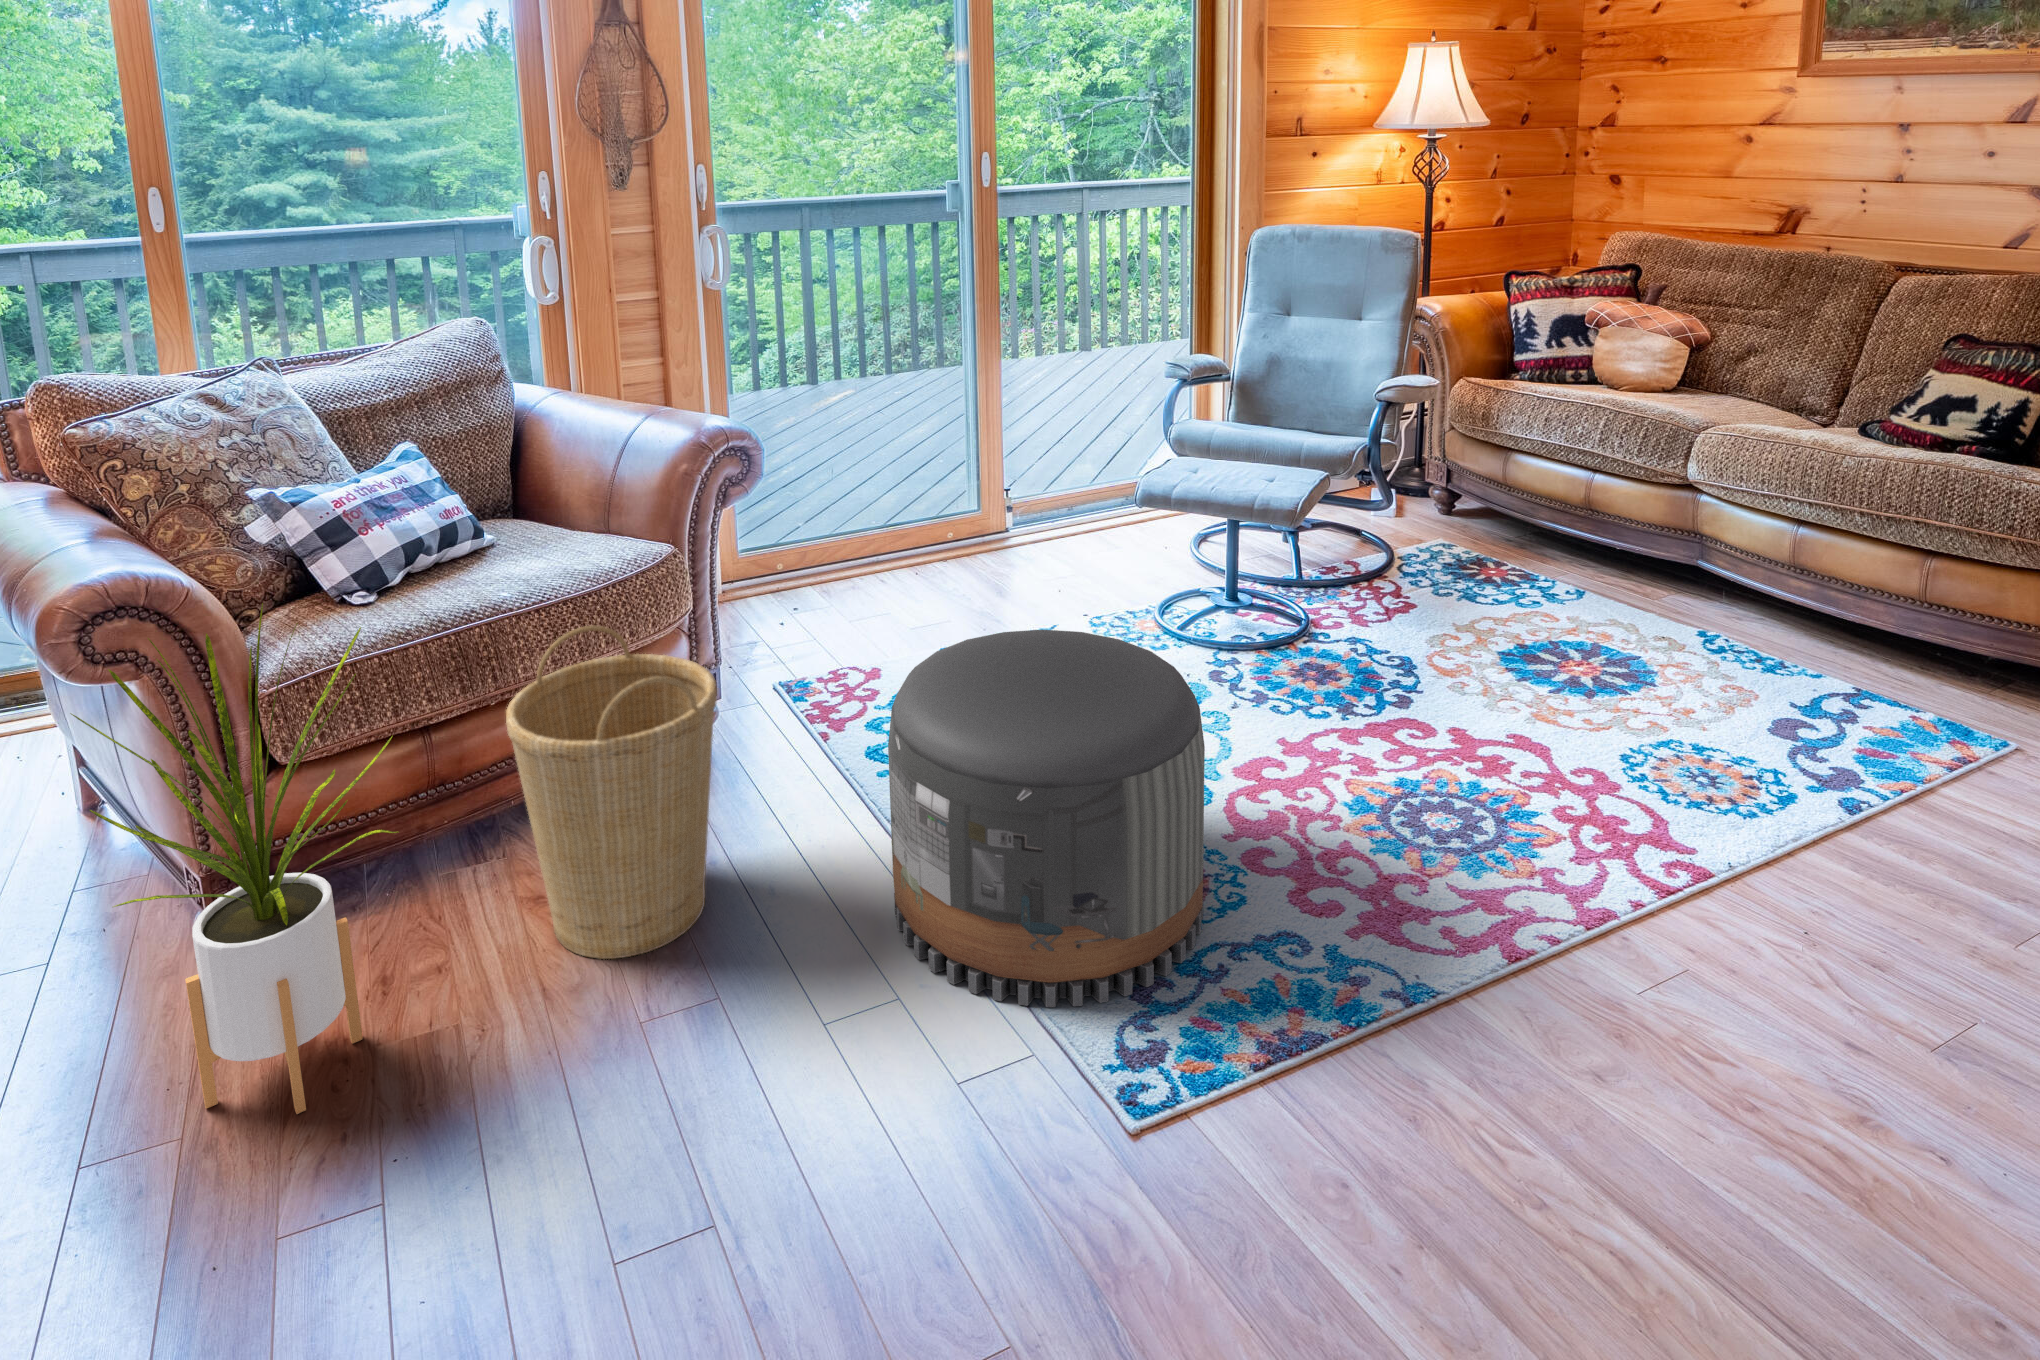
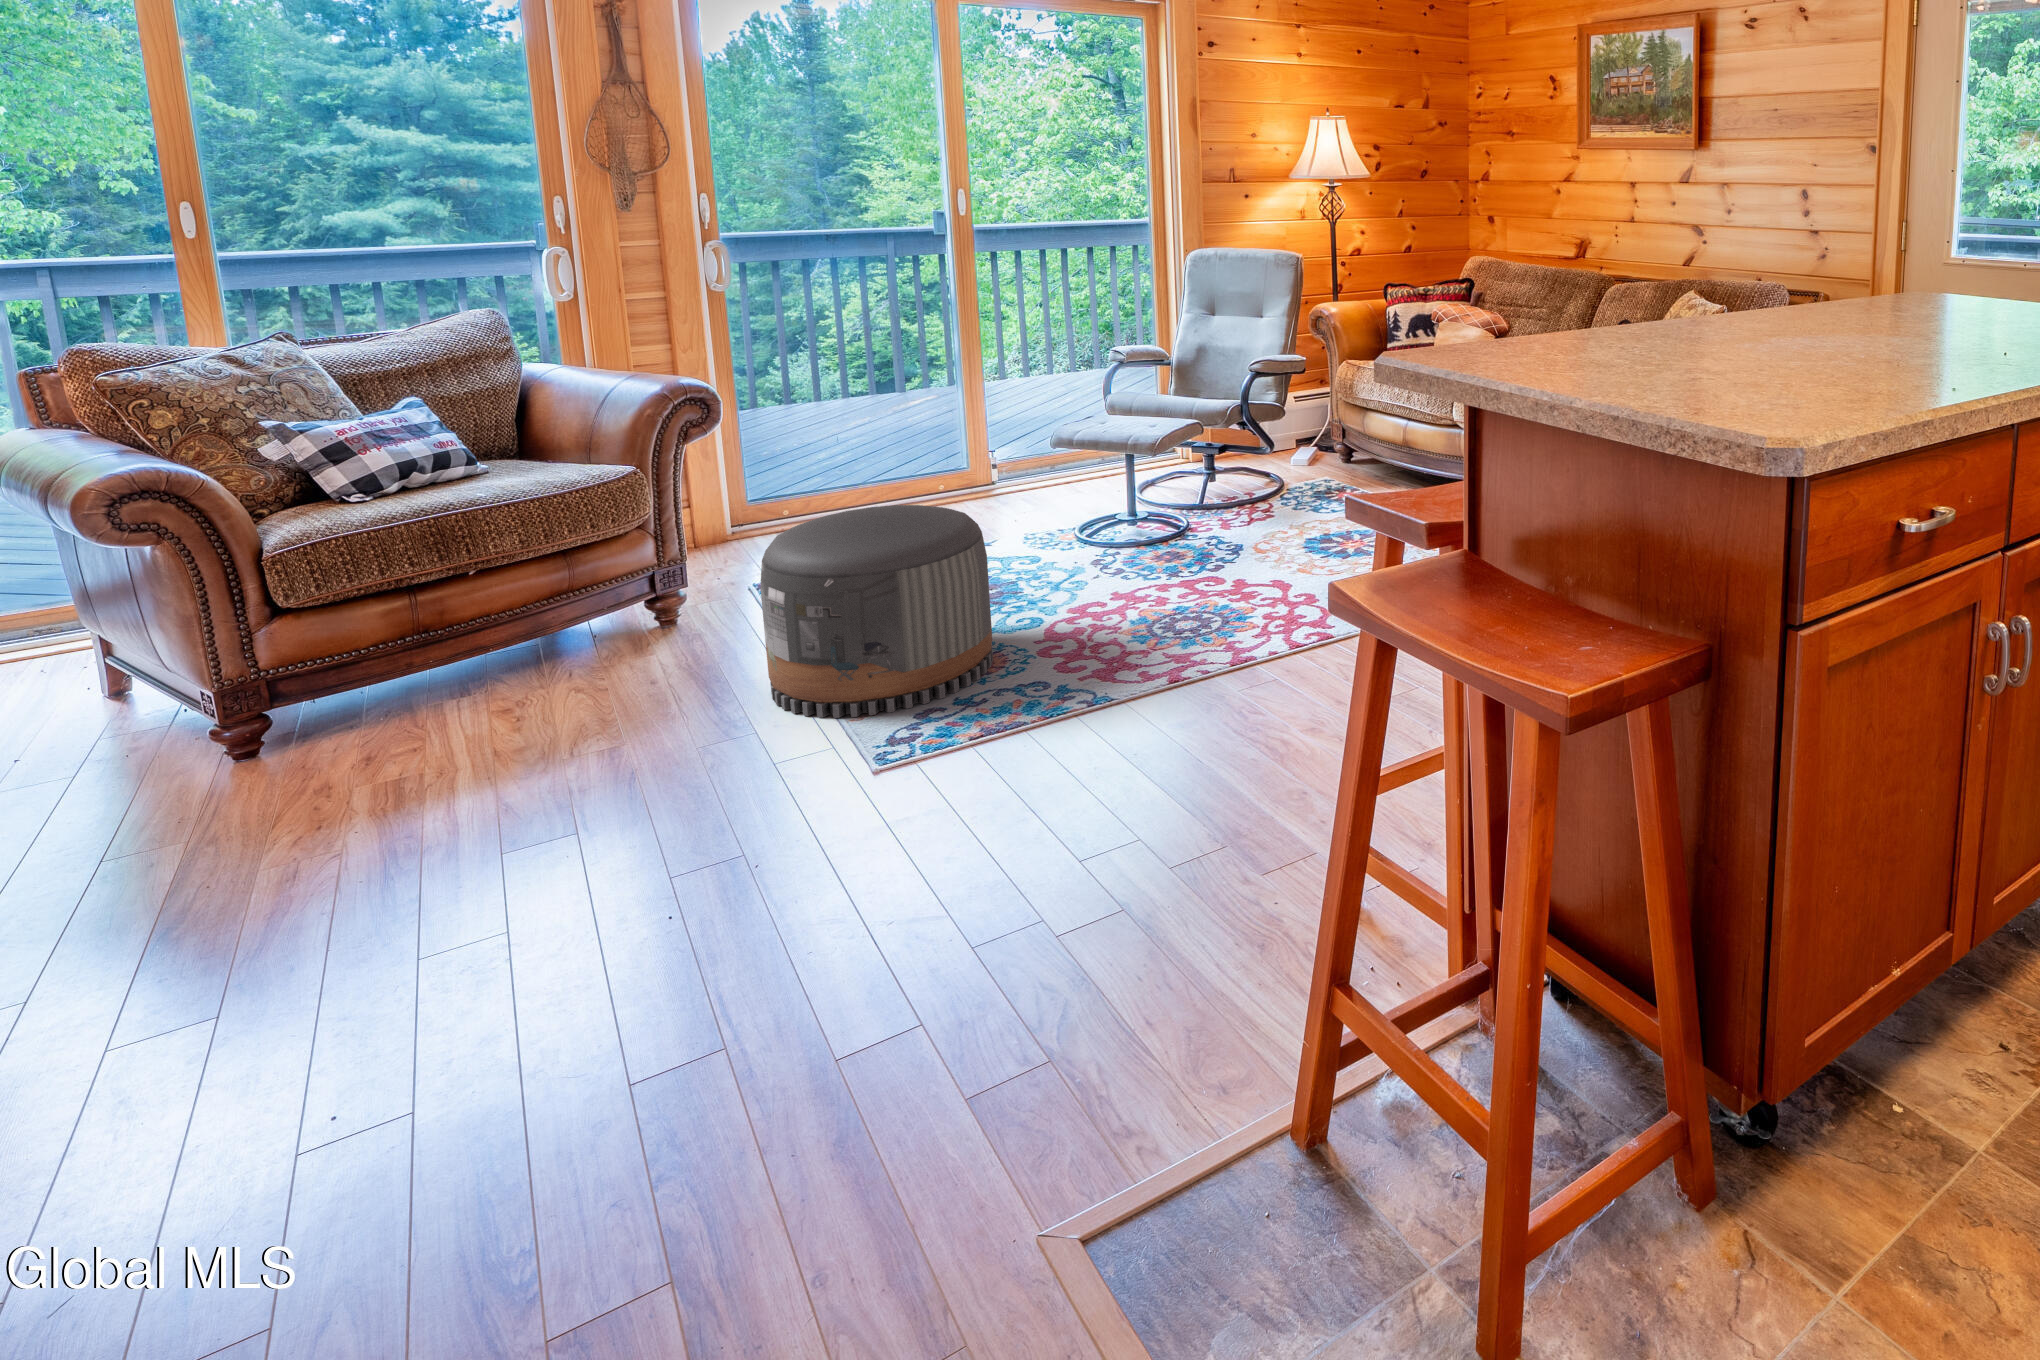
house plant: present [70,604,398,1114] -> none [111,476,372,810]
basket: present [506,626,717,959] -> none [468,510,641,725]

